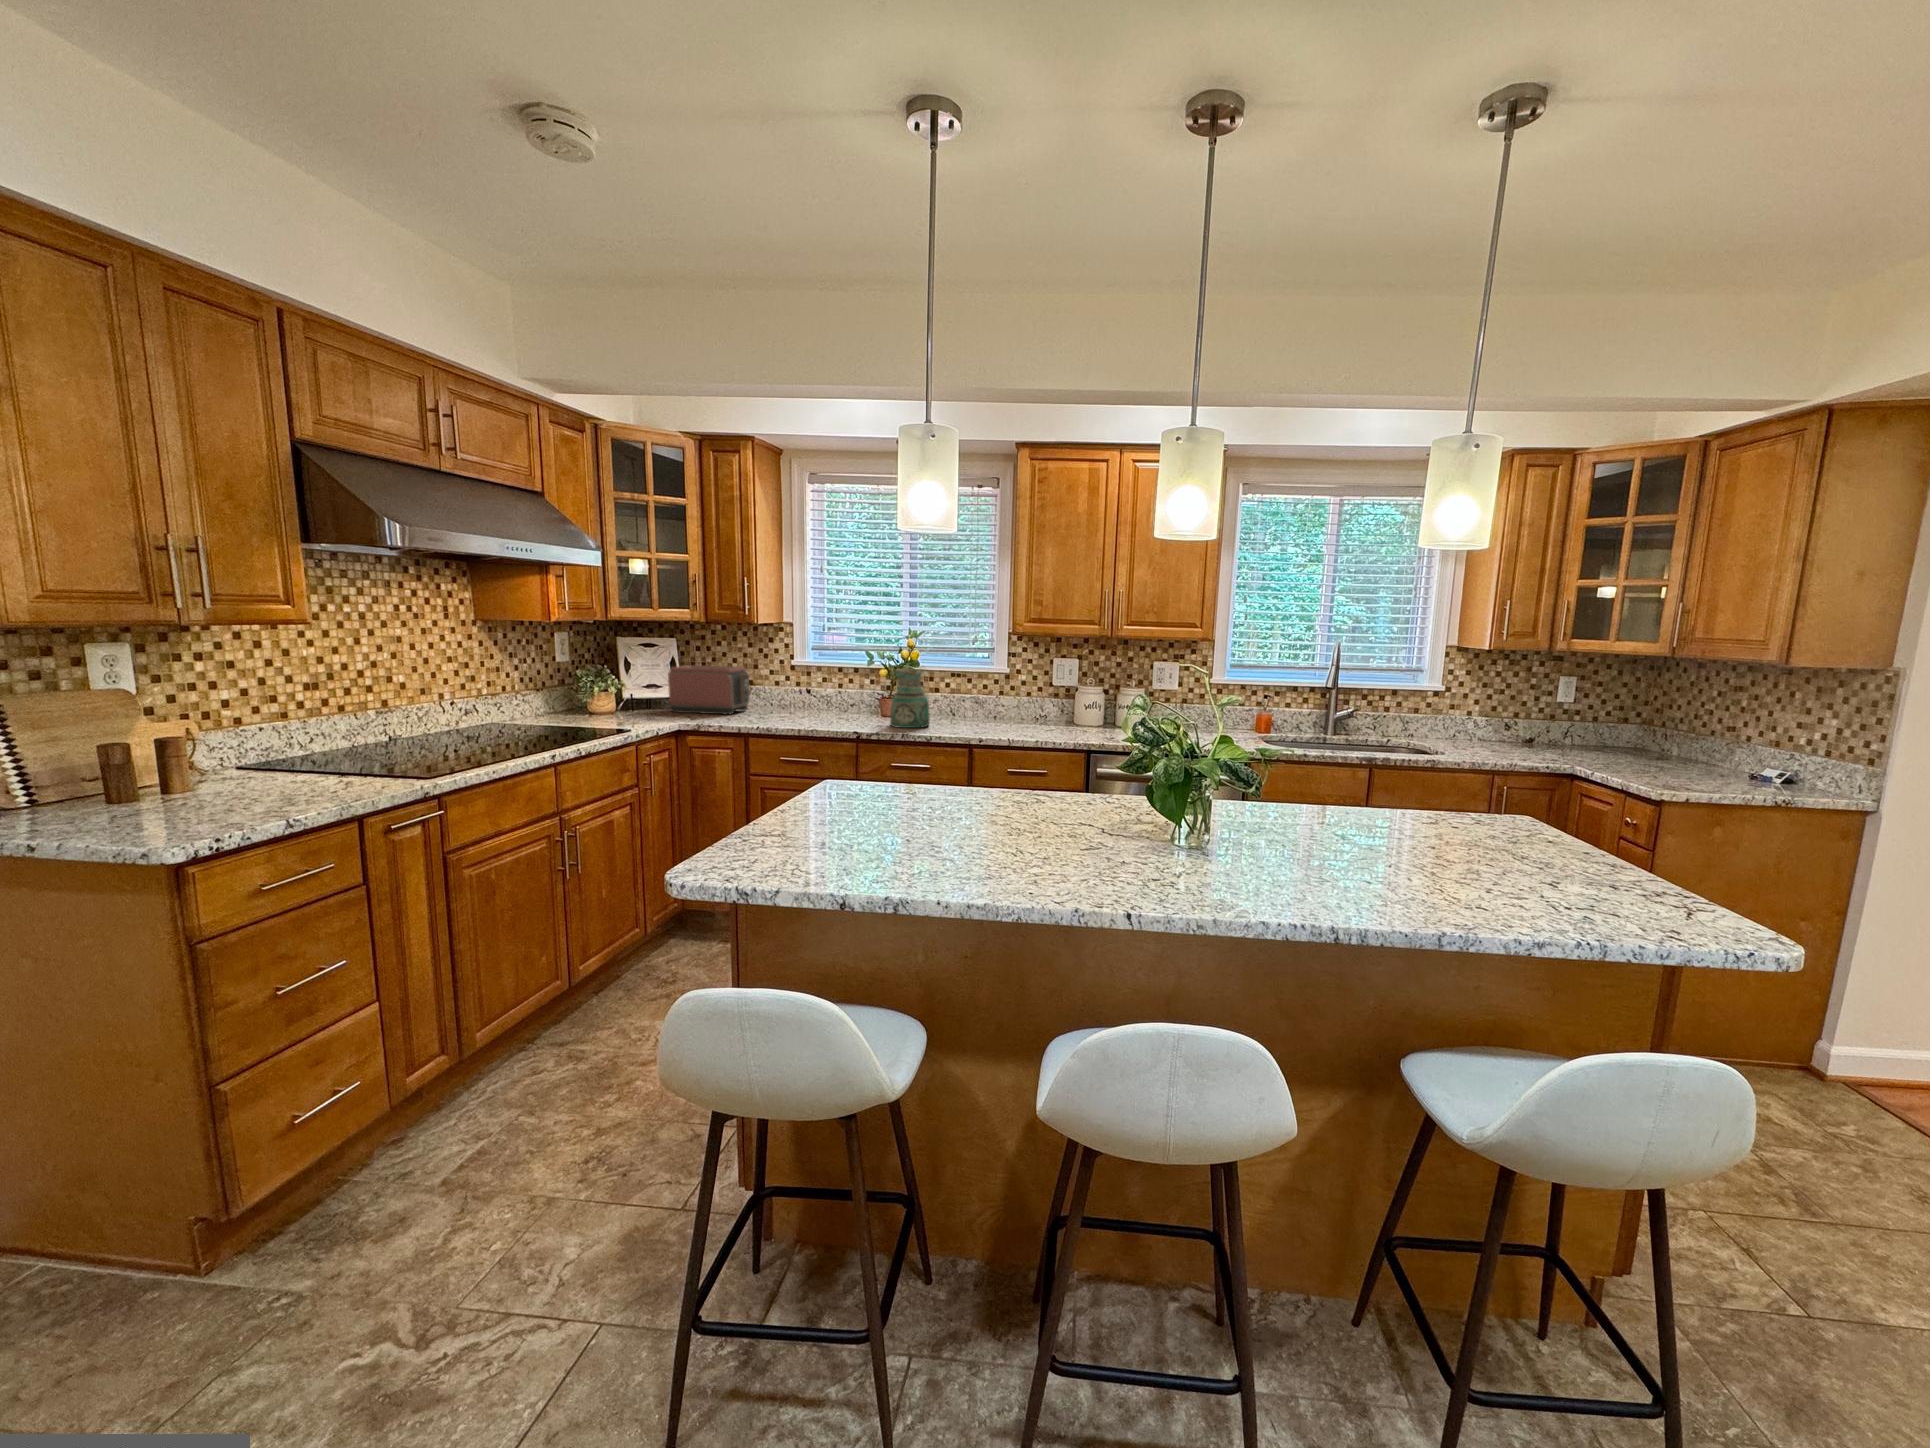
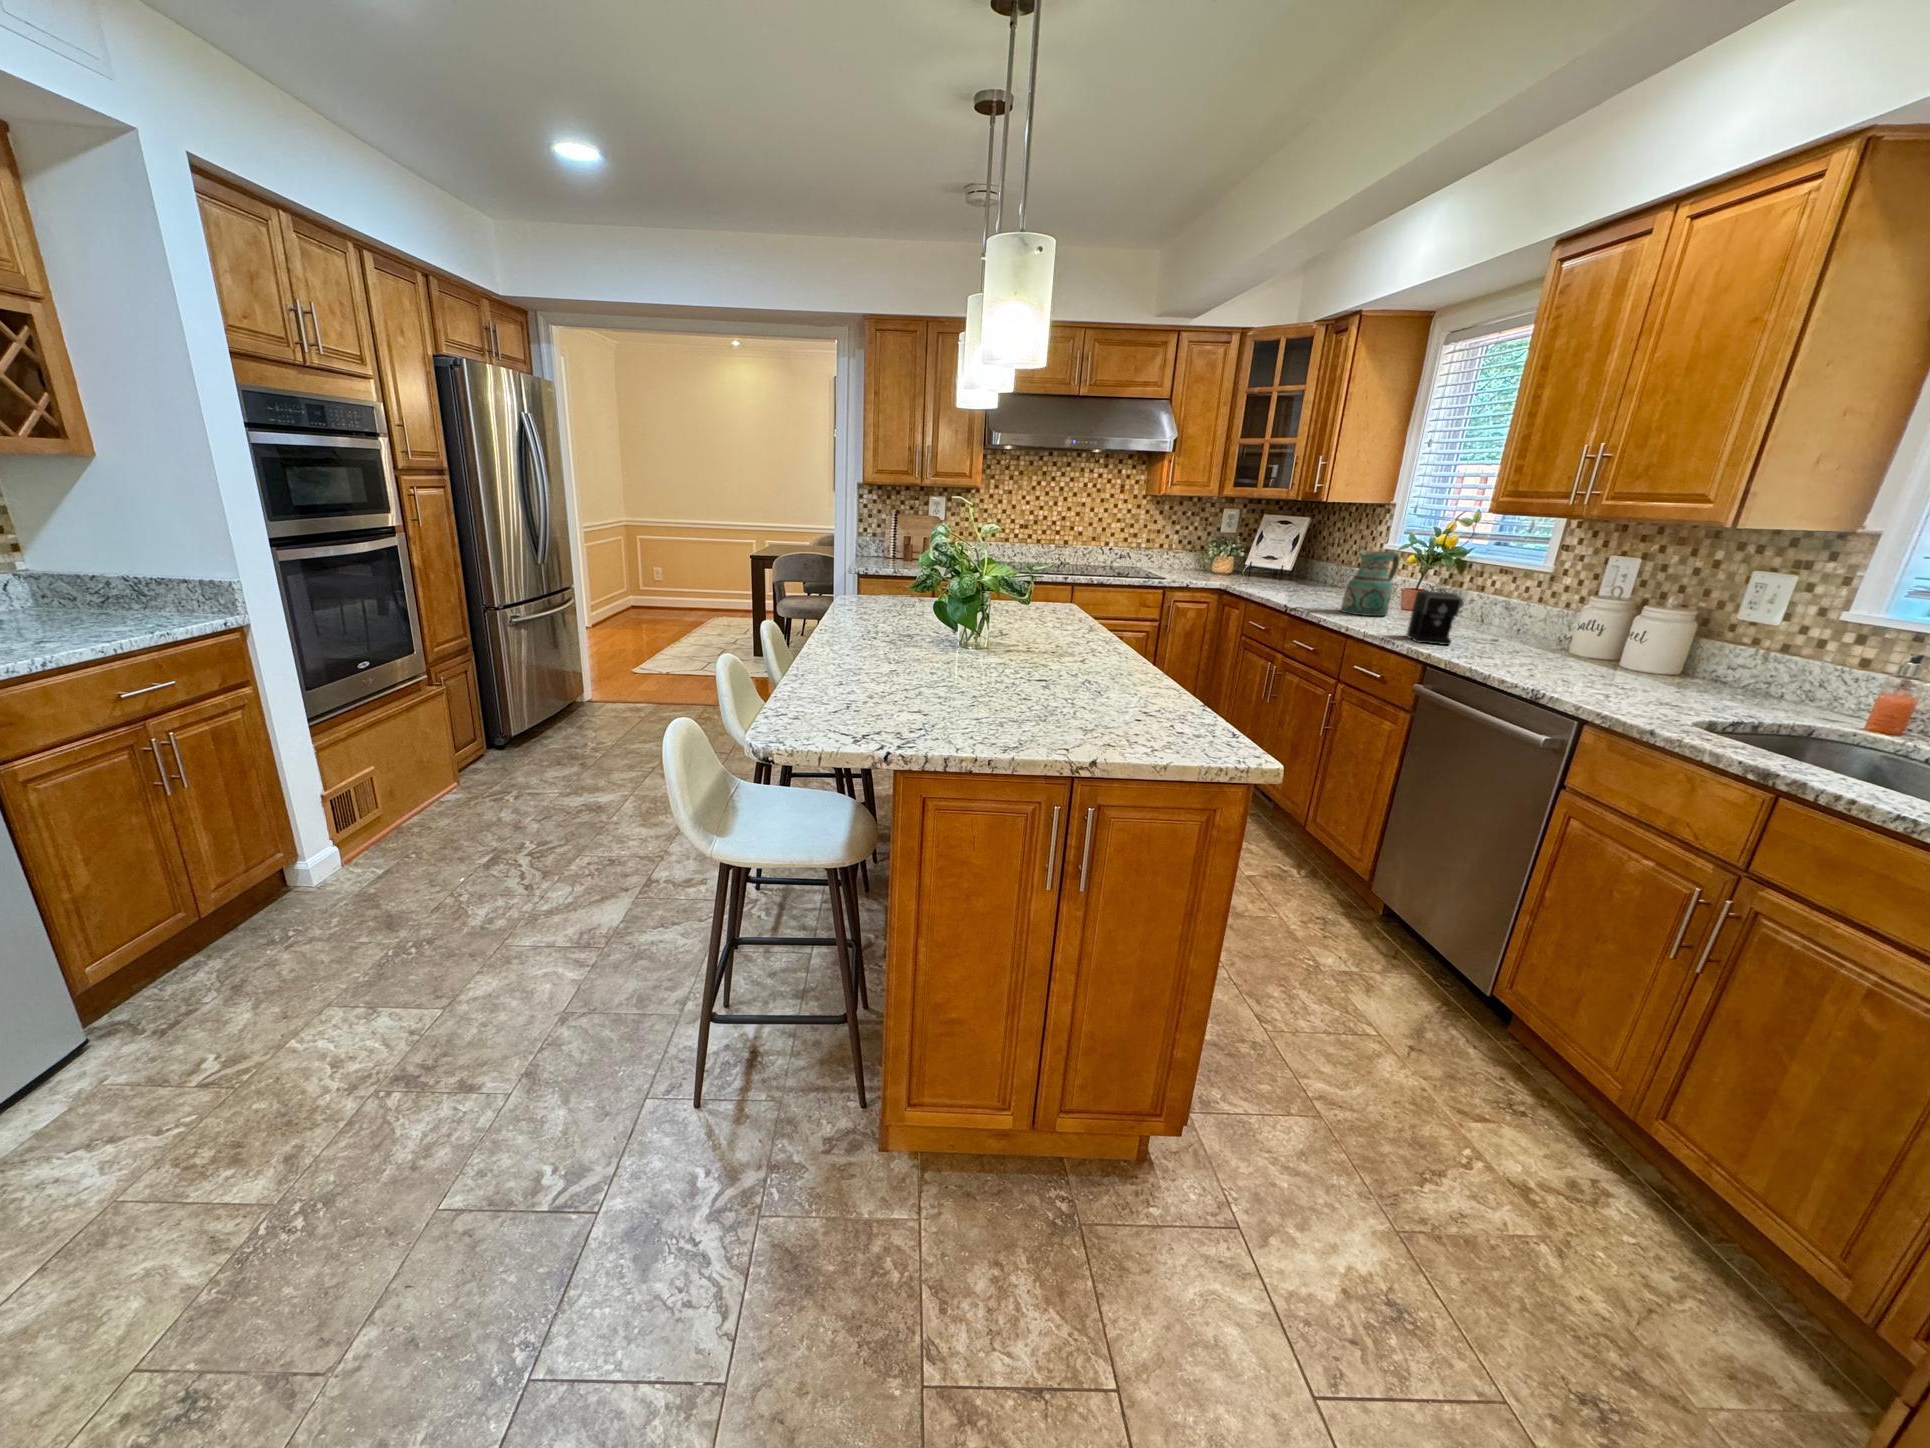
toaster: present [668,665,751,714] -> none [1255,541,1323,587]
coffee maker: none [1020,697,1063,739] -> present [1407,591,1498,645]

